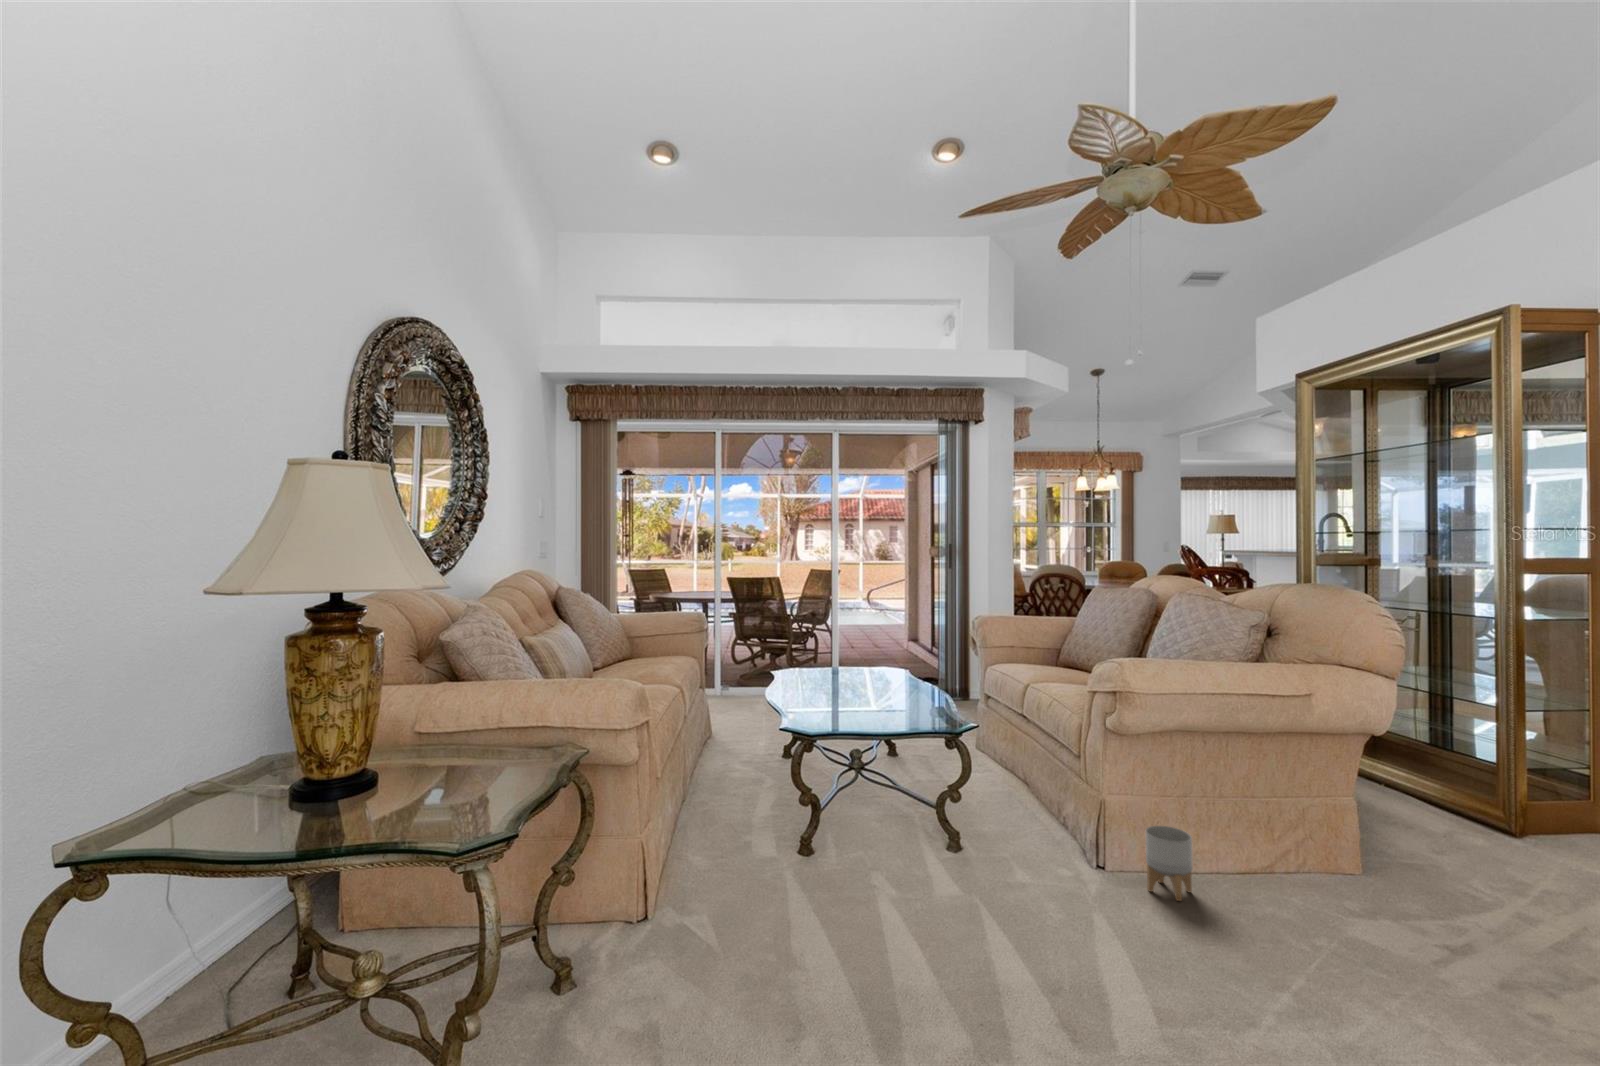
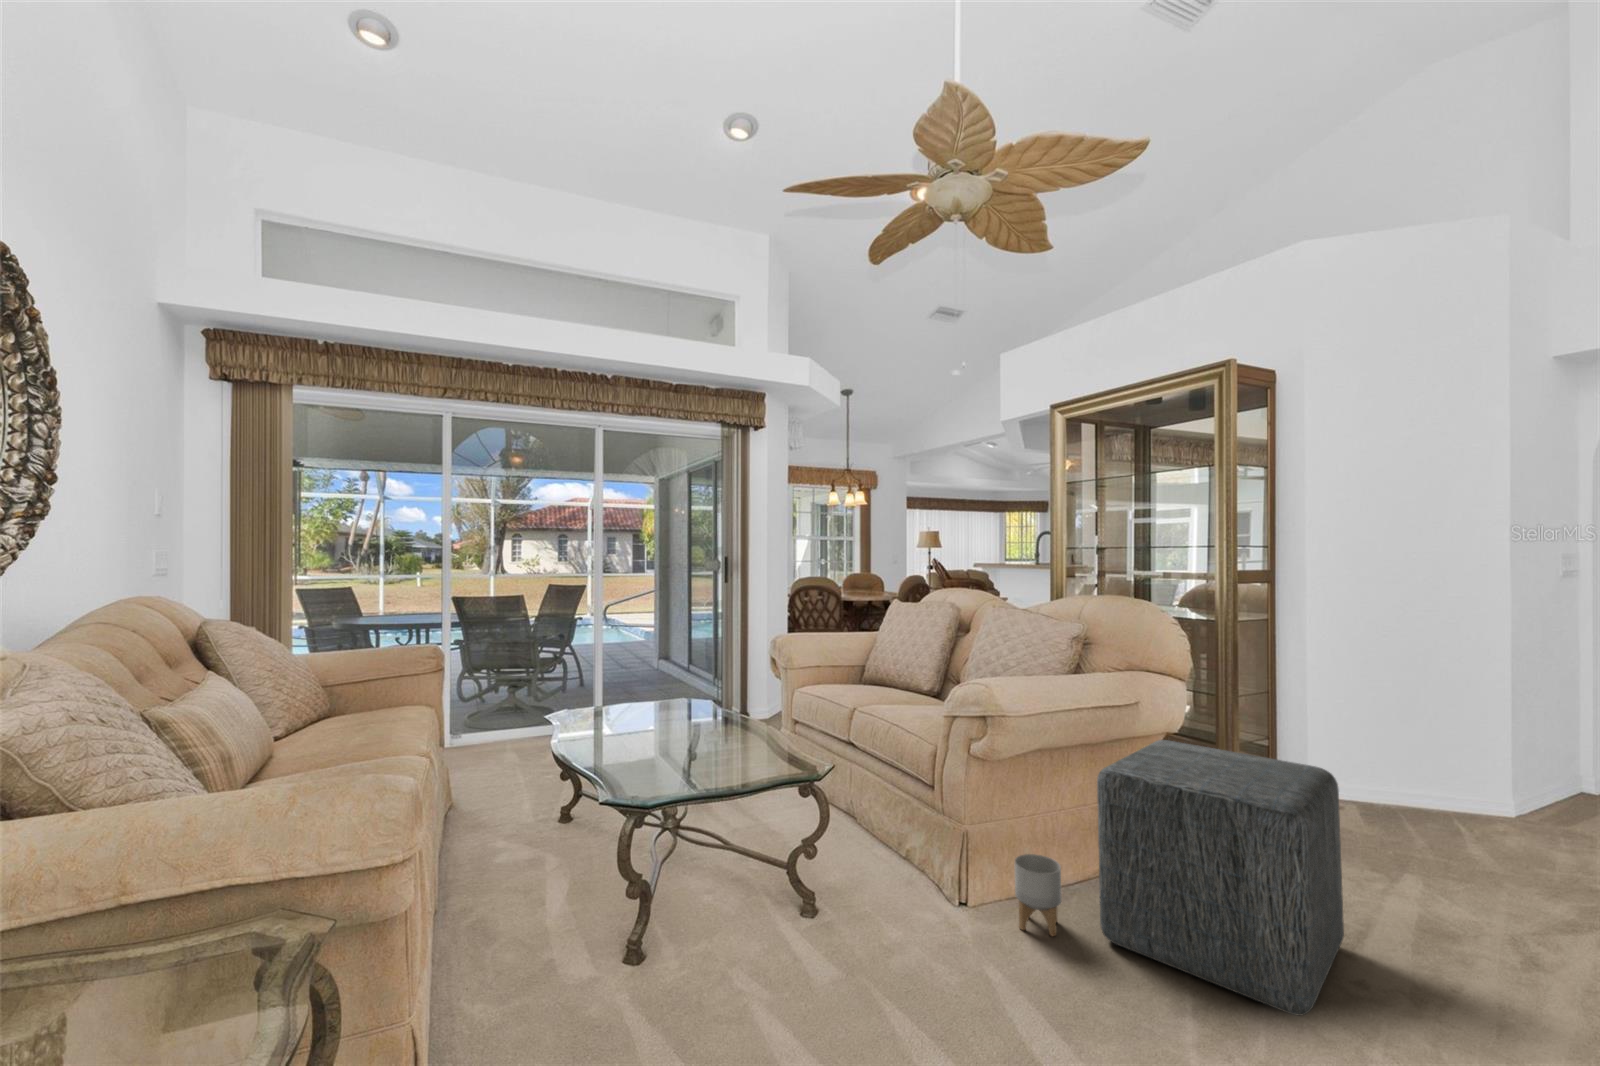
ottoman: none [1225,736,1532,1004] -> present [1097,740,1344,1016]

